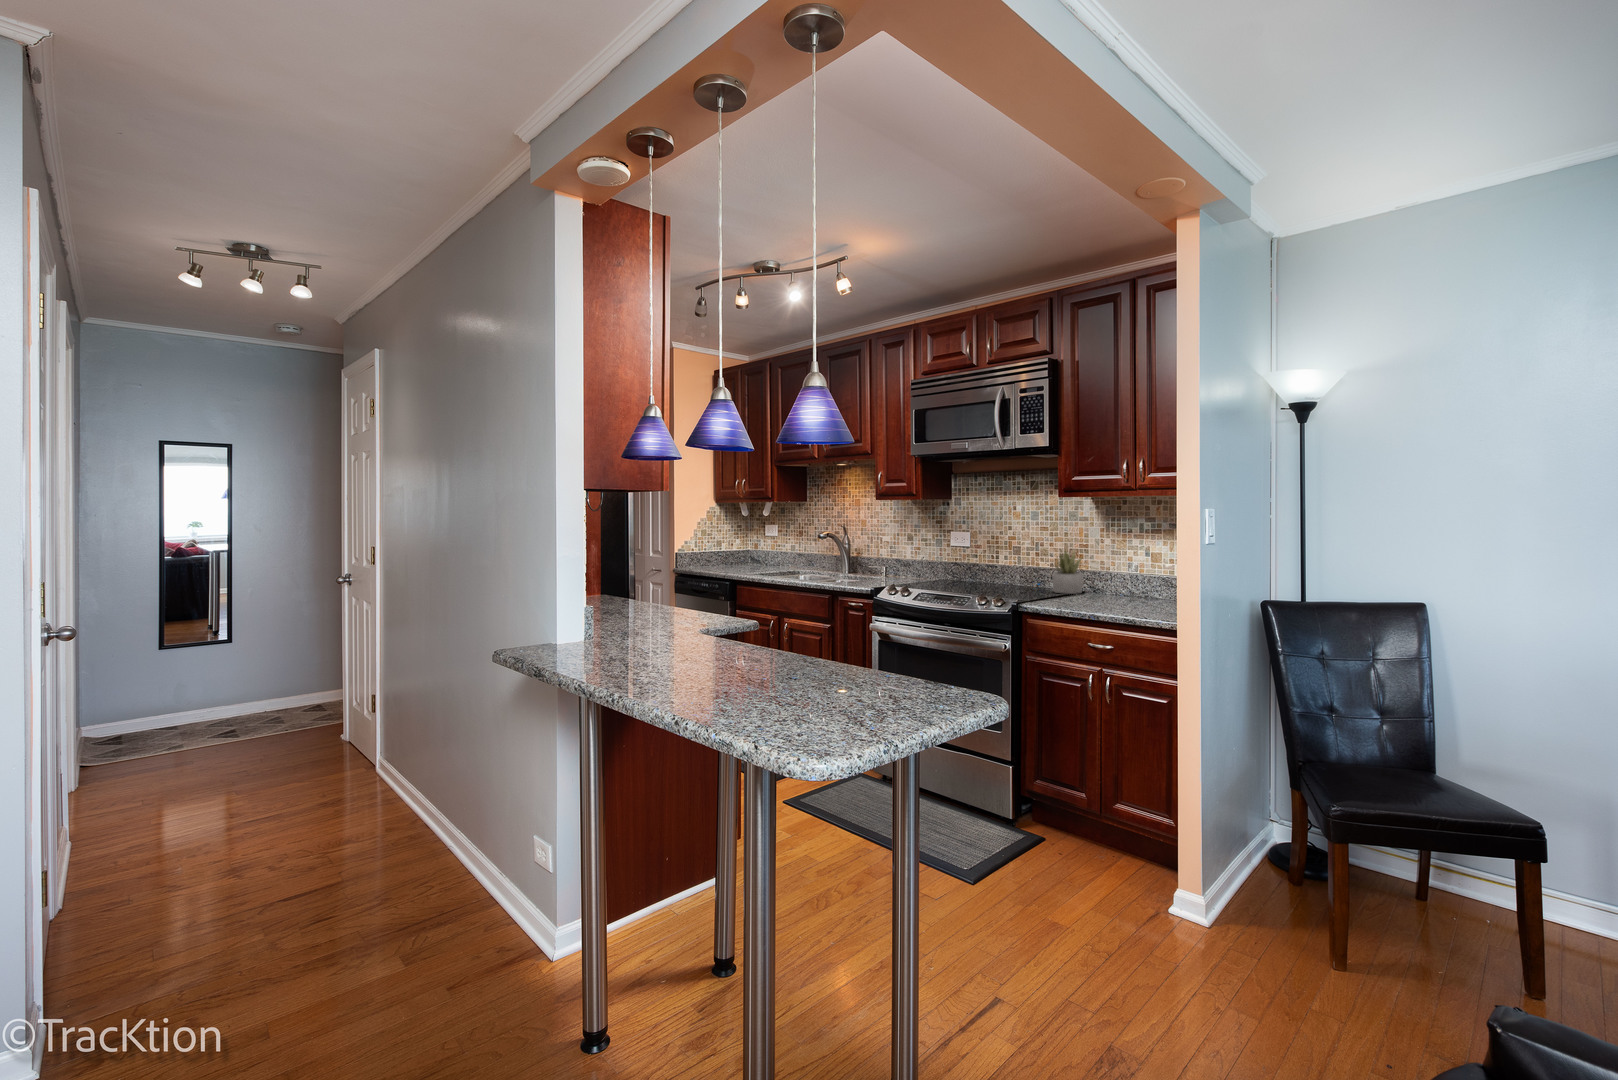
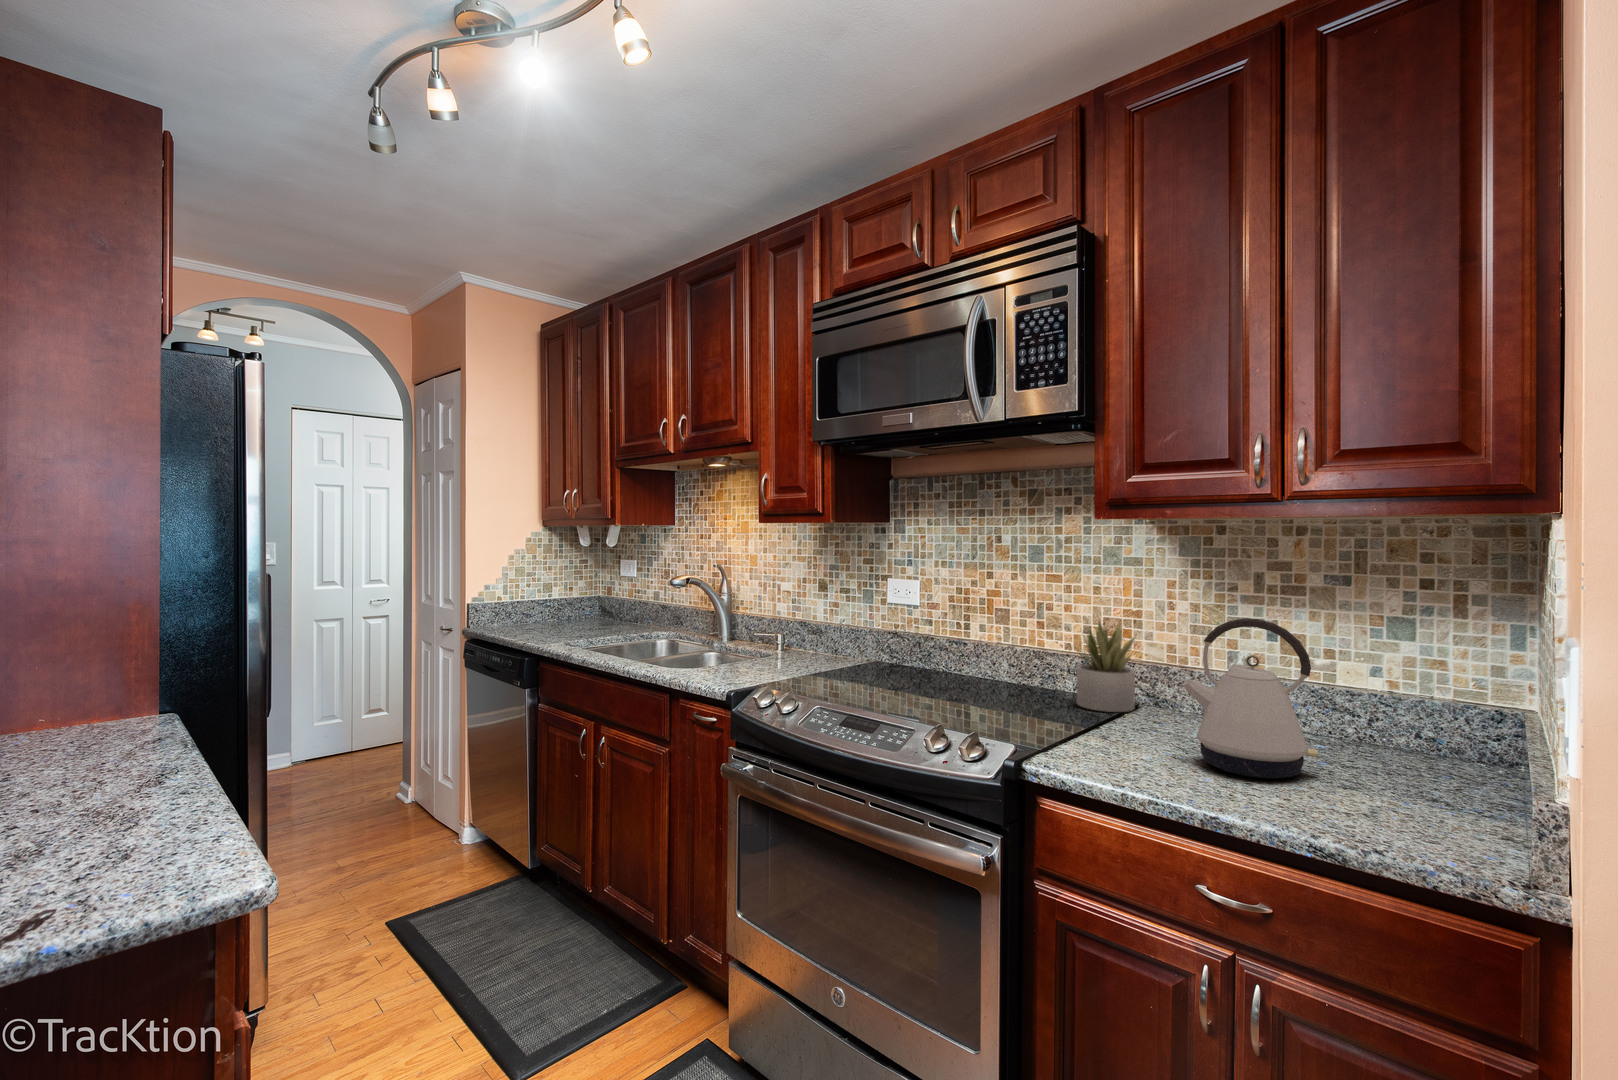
kettle: none [1089,542,1142,606] -> present [1182,618,1318,779]

